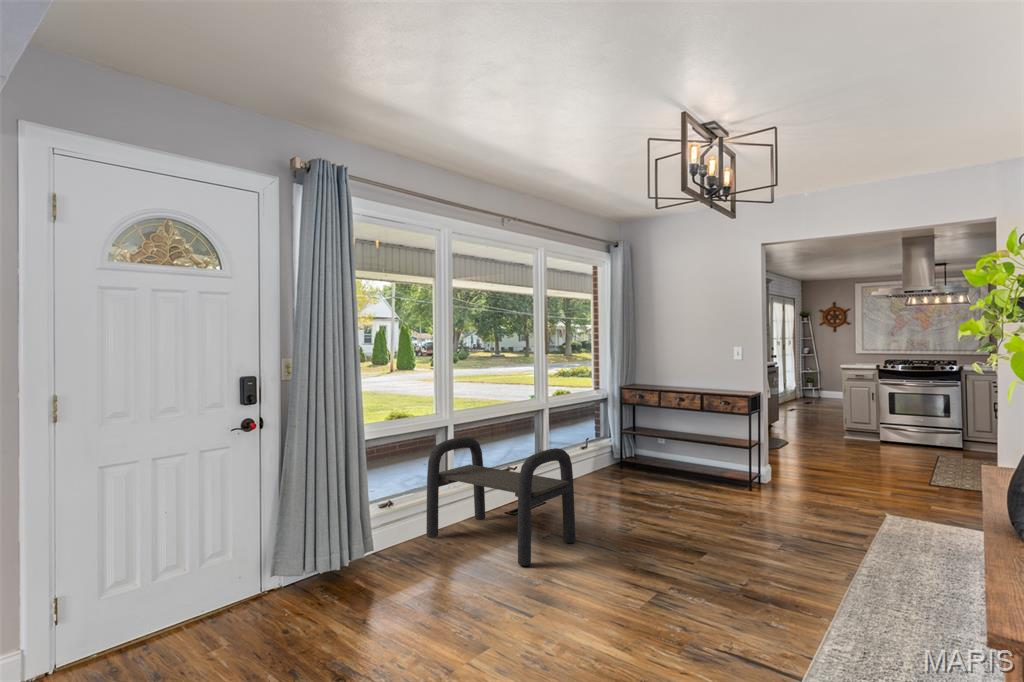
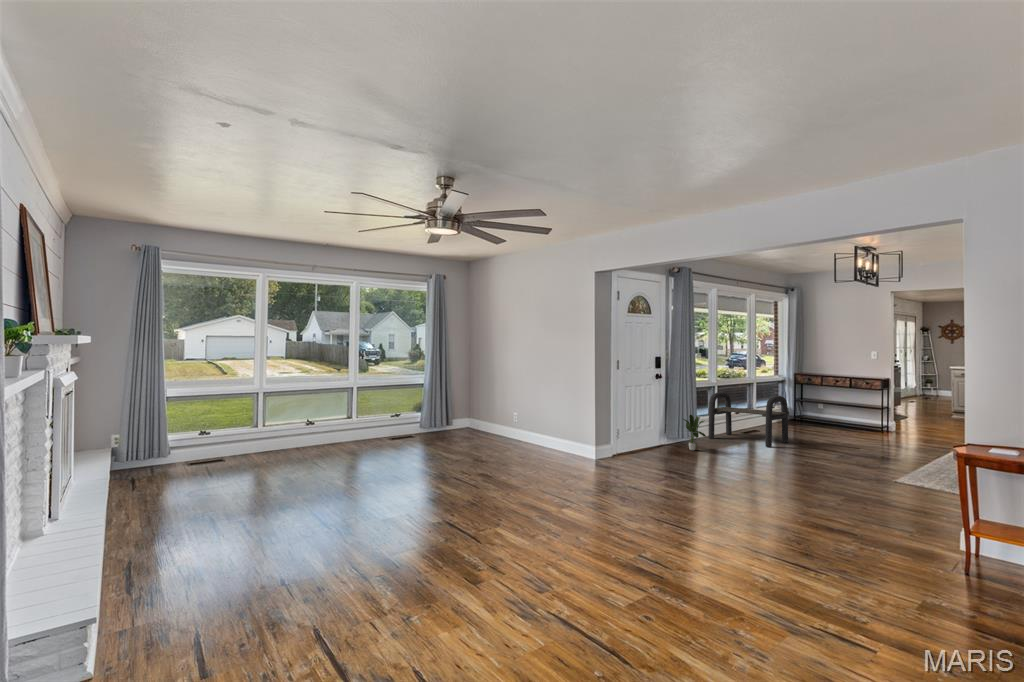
potted plant: none [312,513,368,602] -> present [683,415,706,450]

